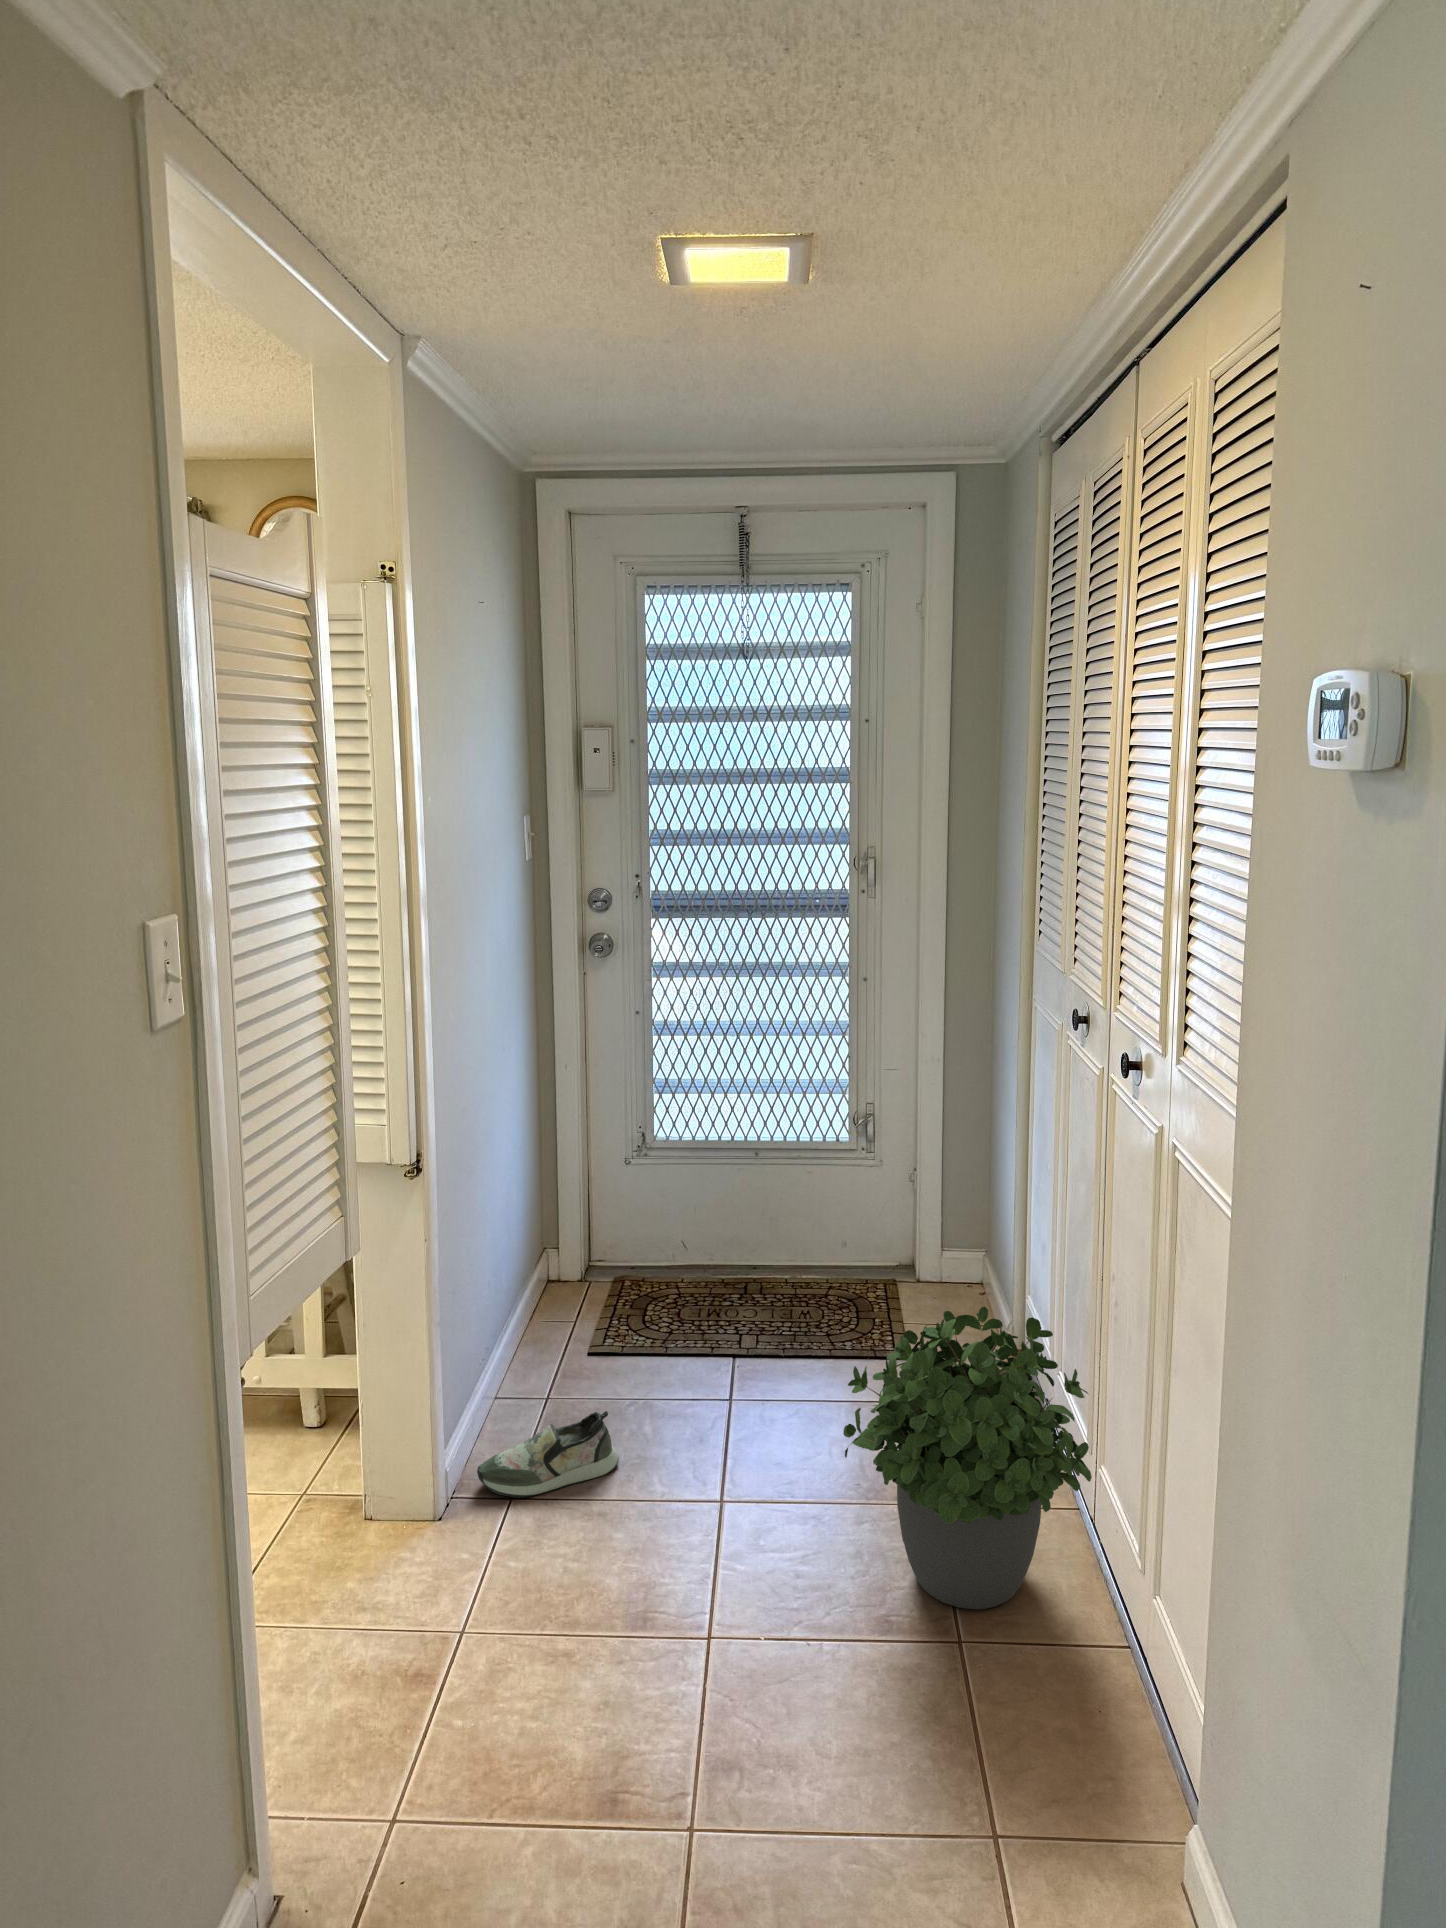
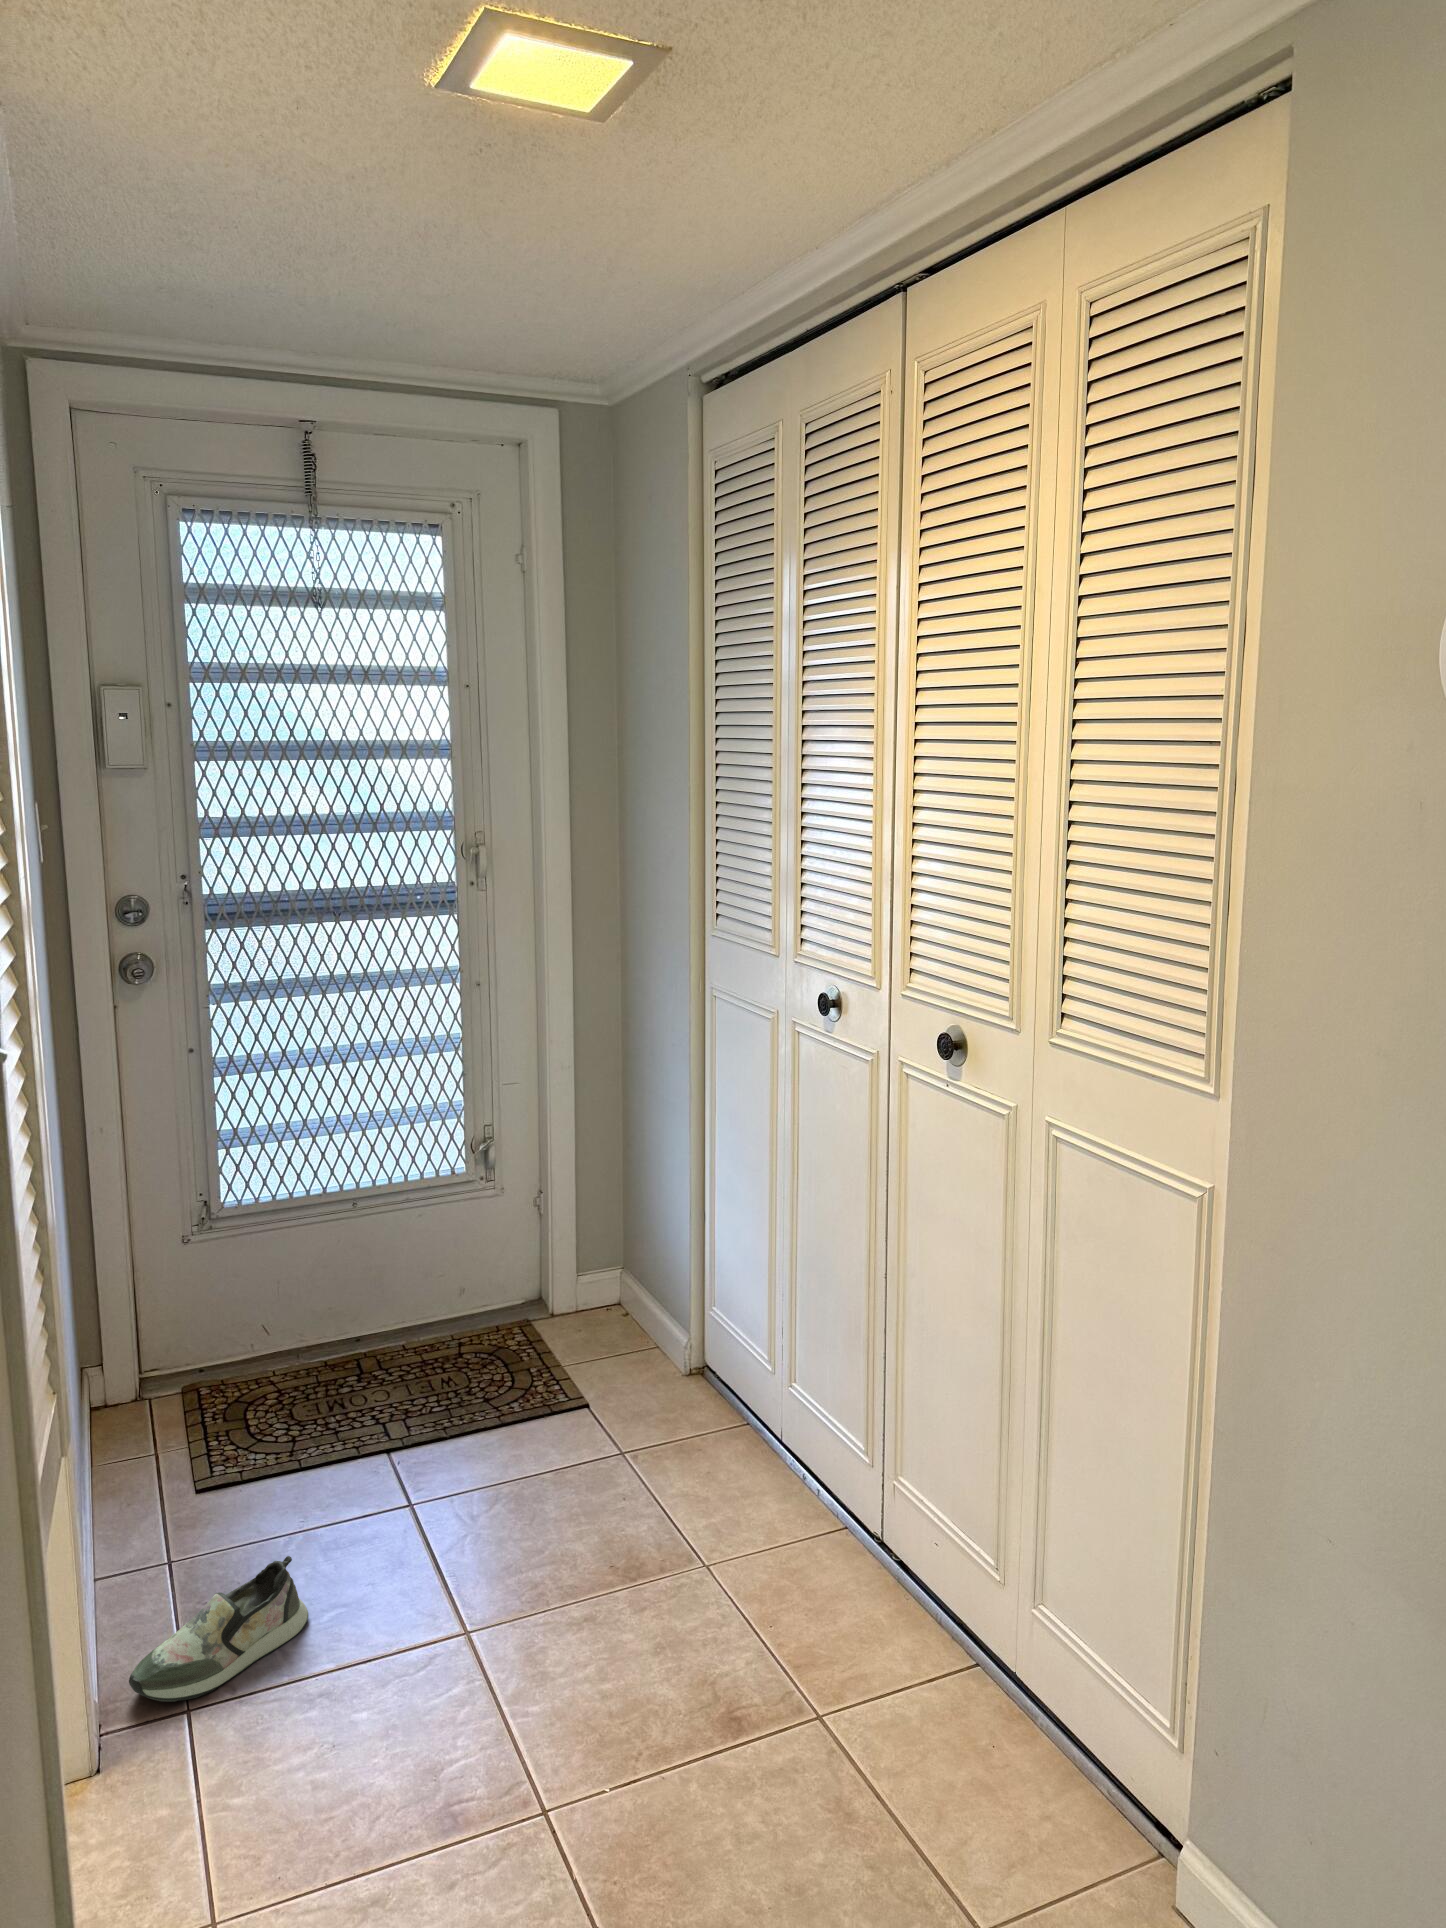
potted plant: present [843,1307,1092,1609] -> none [629,1327,883,1652]

